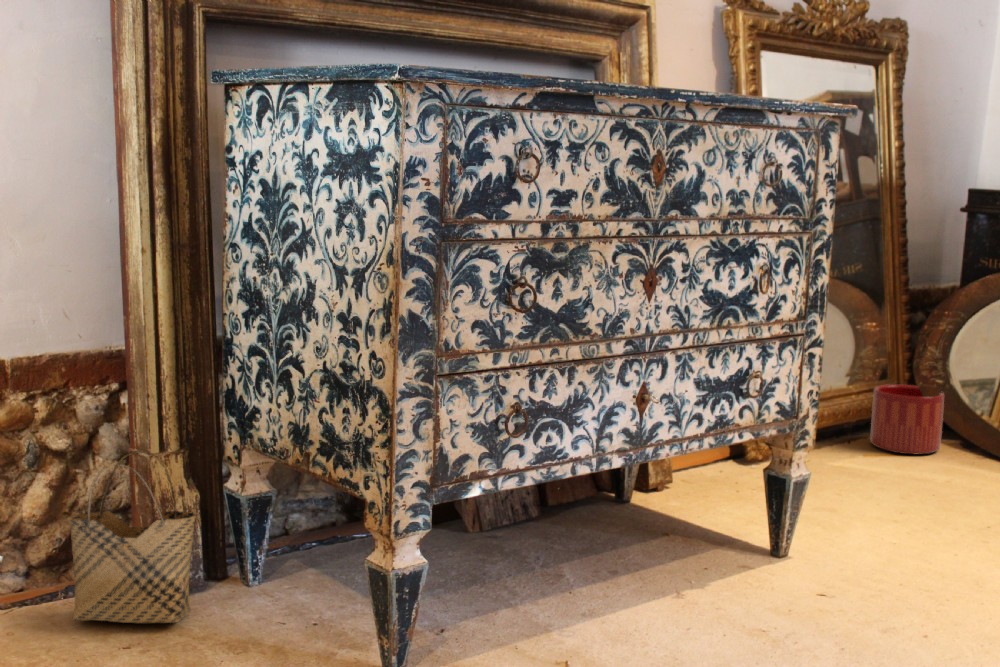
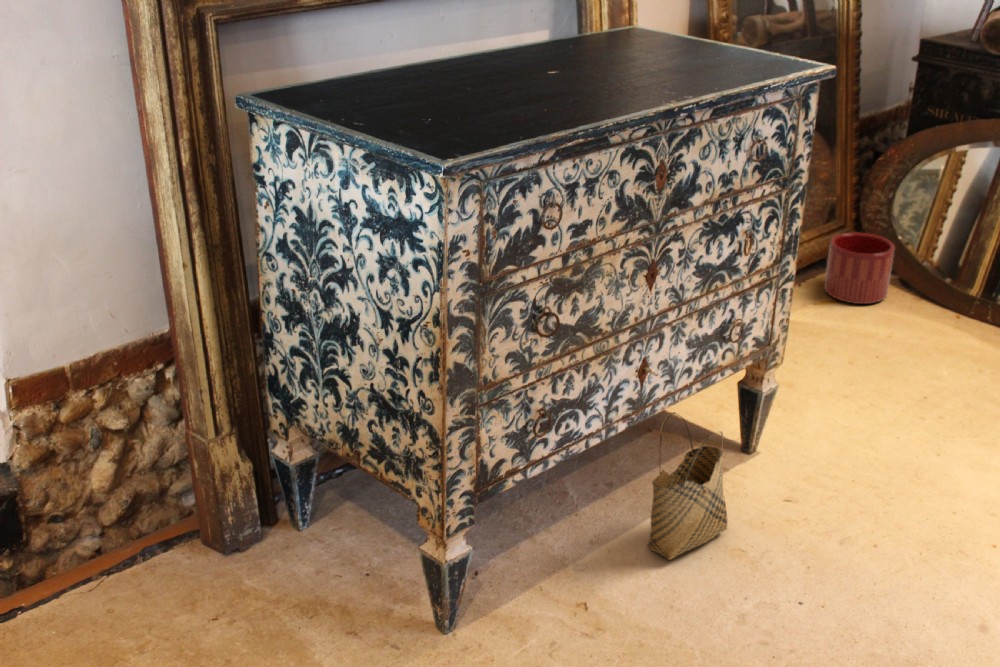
woven basket: present [67,450,196,623] -> present [647,412,727,560]

